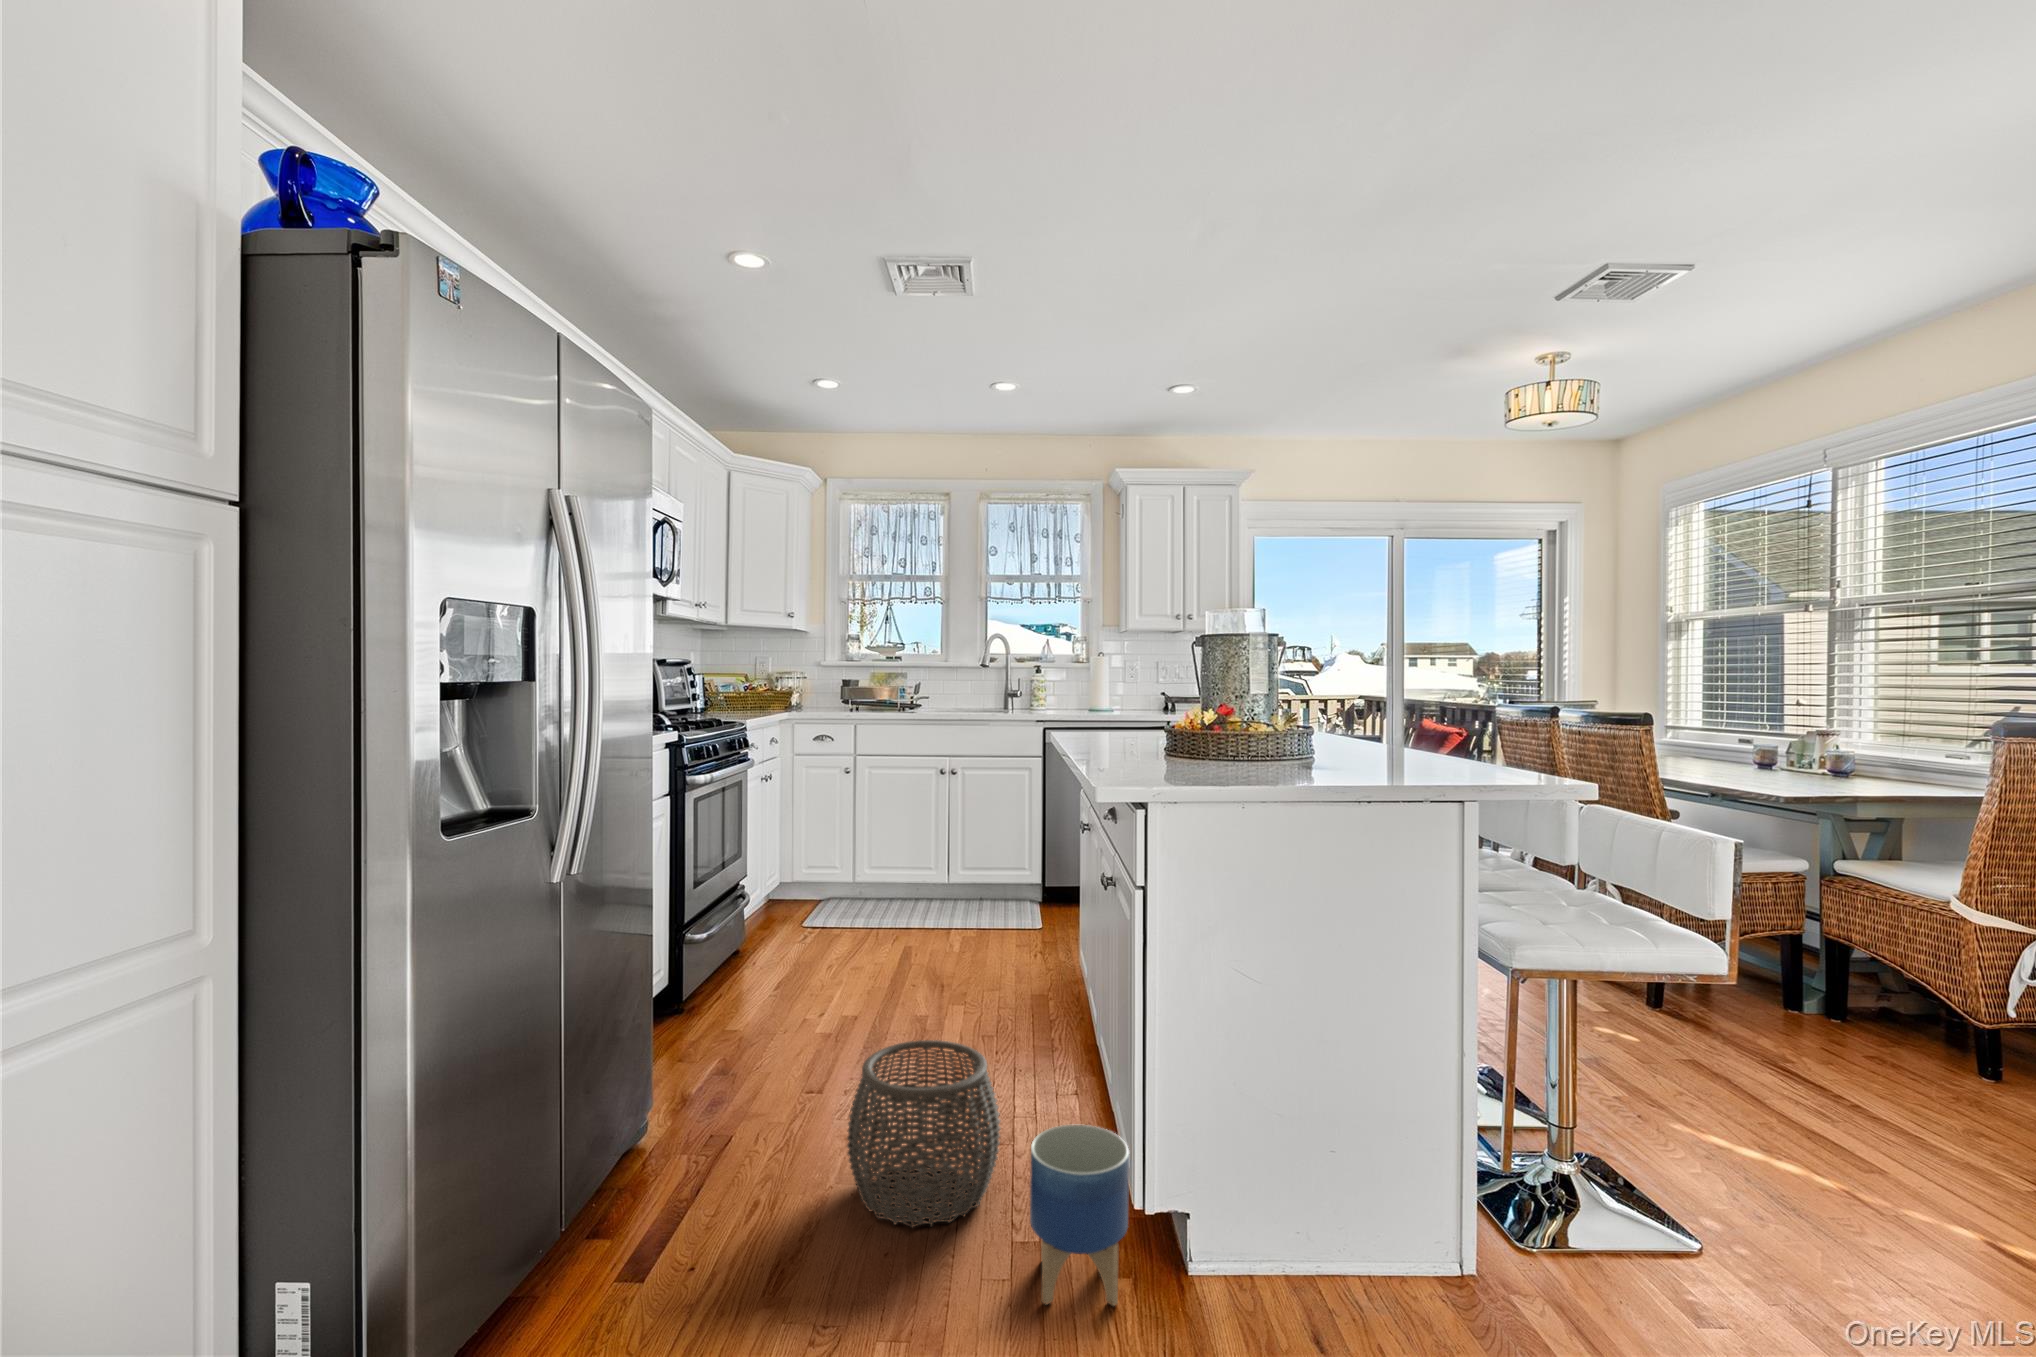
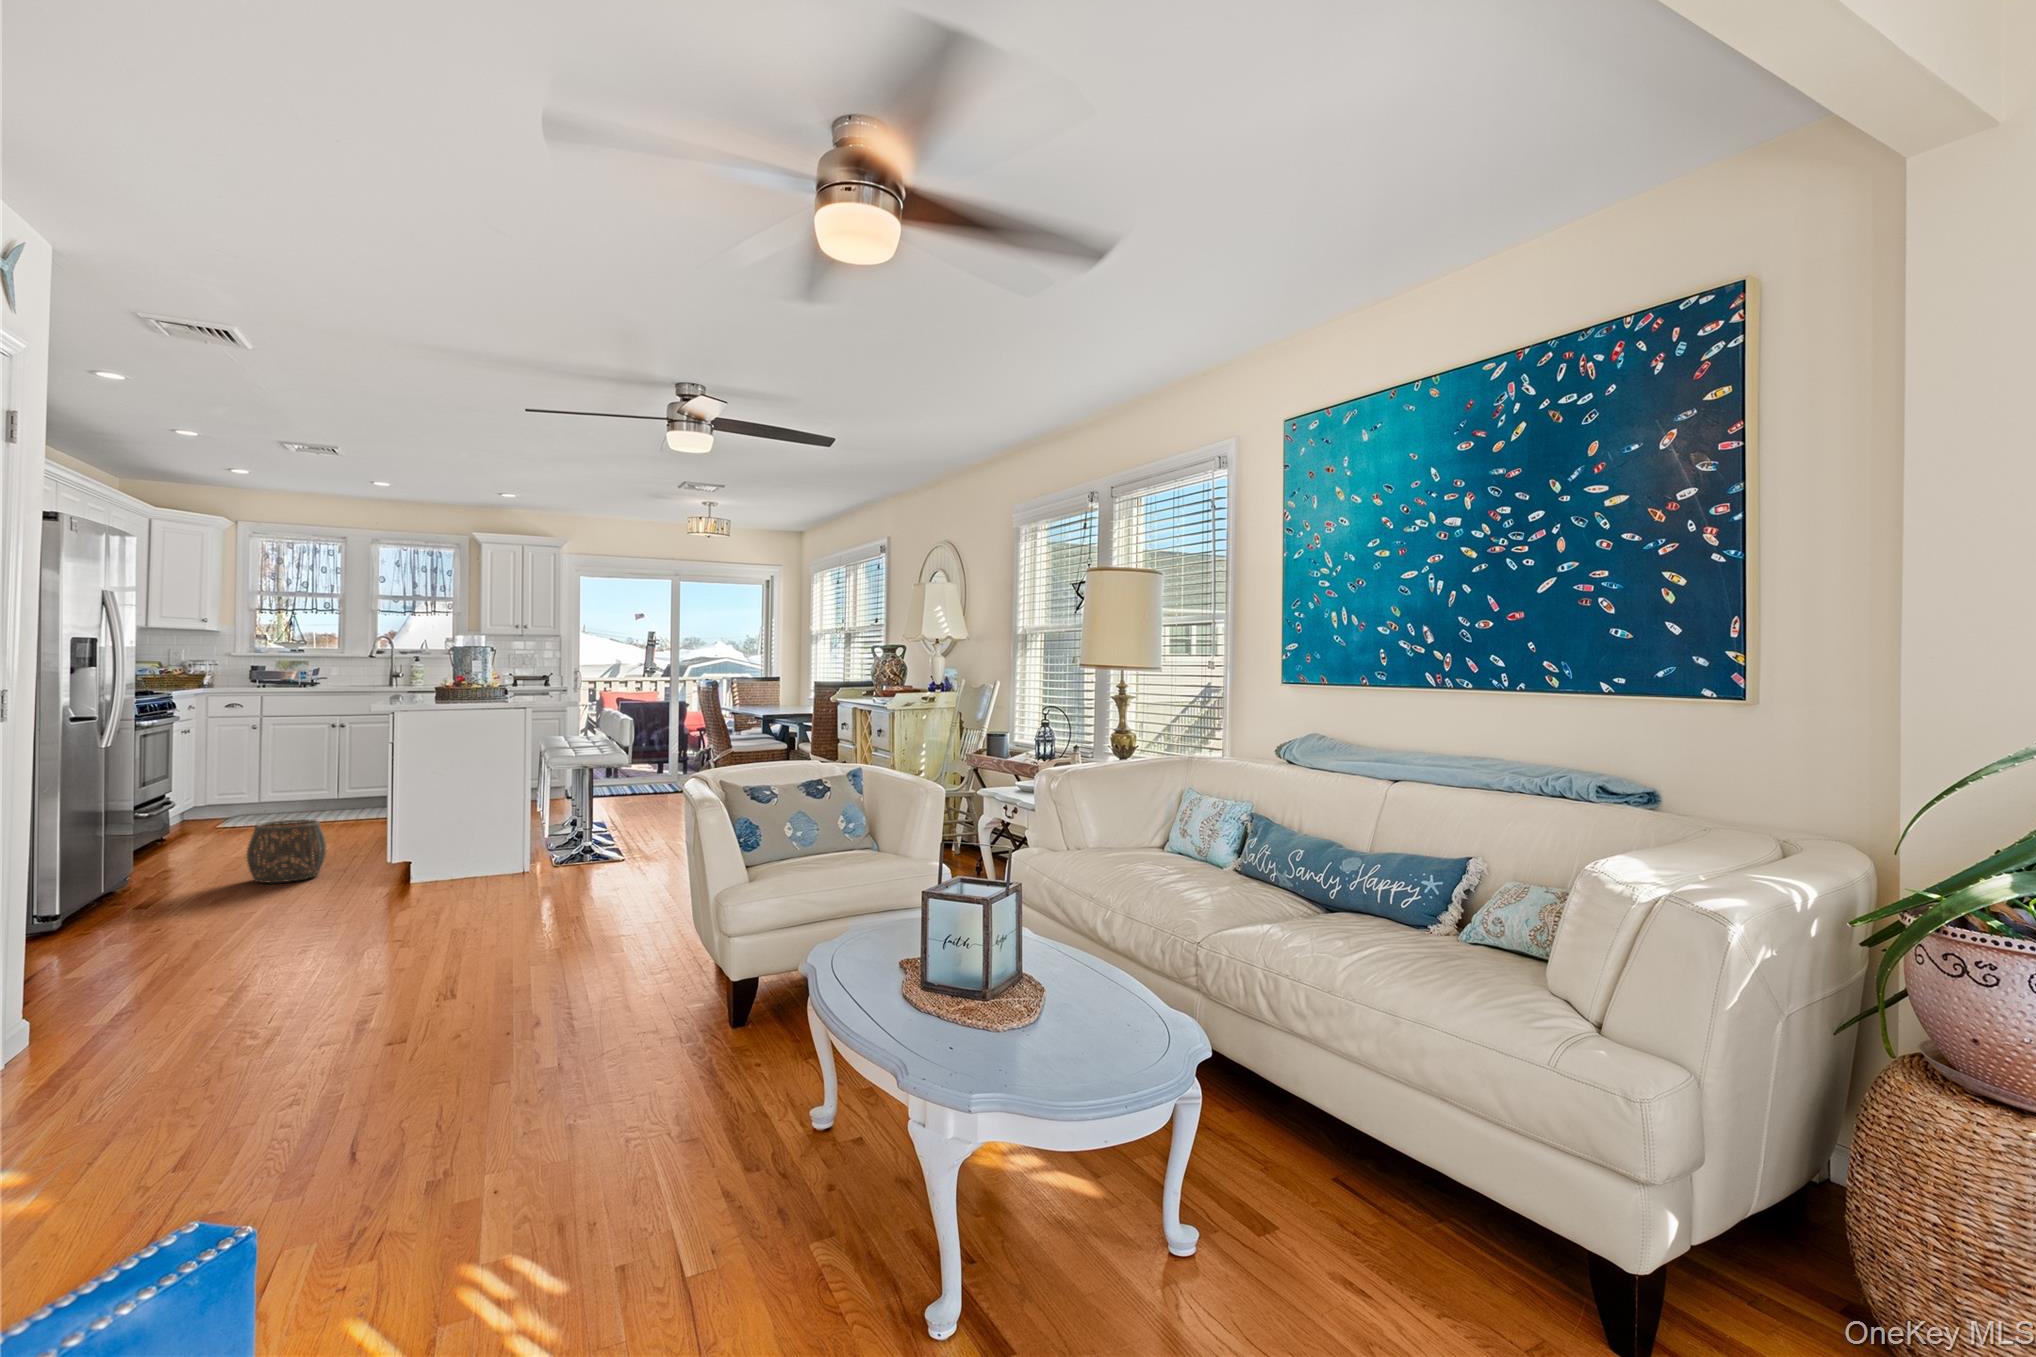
planter: present [1030,1124,1129,1306] -> none [331,832,375,888]

